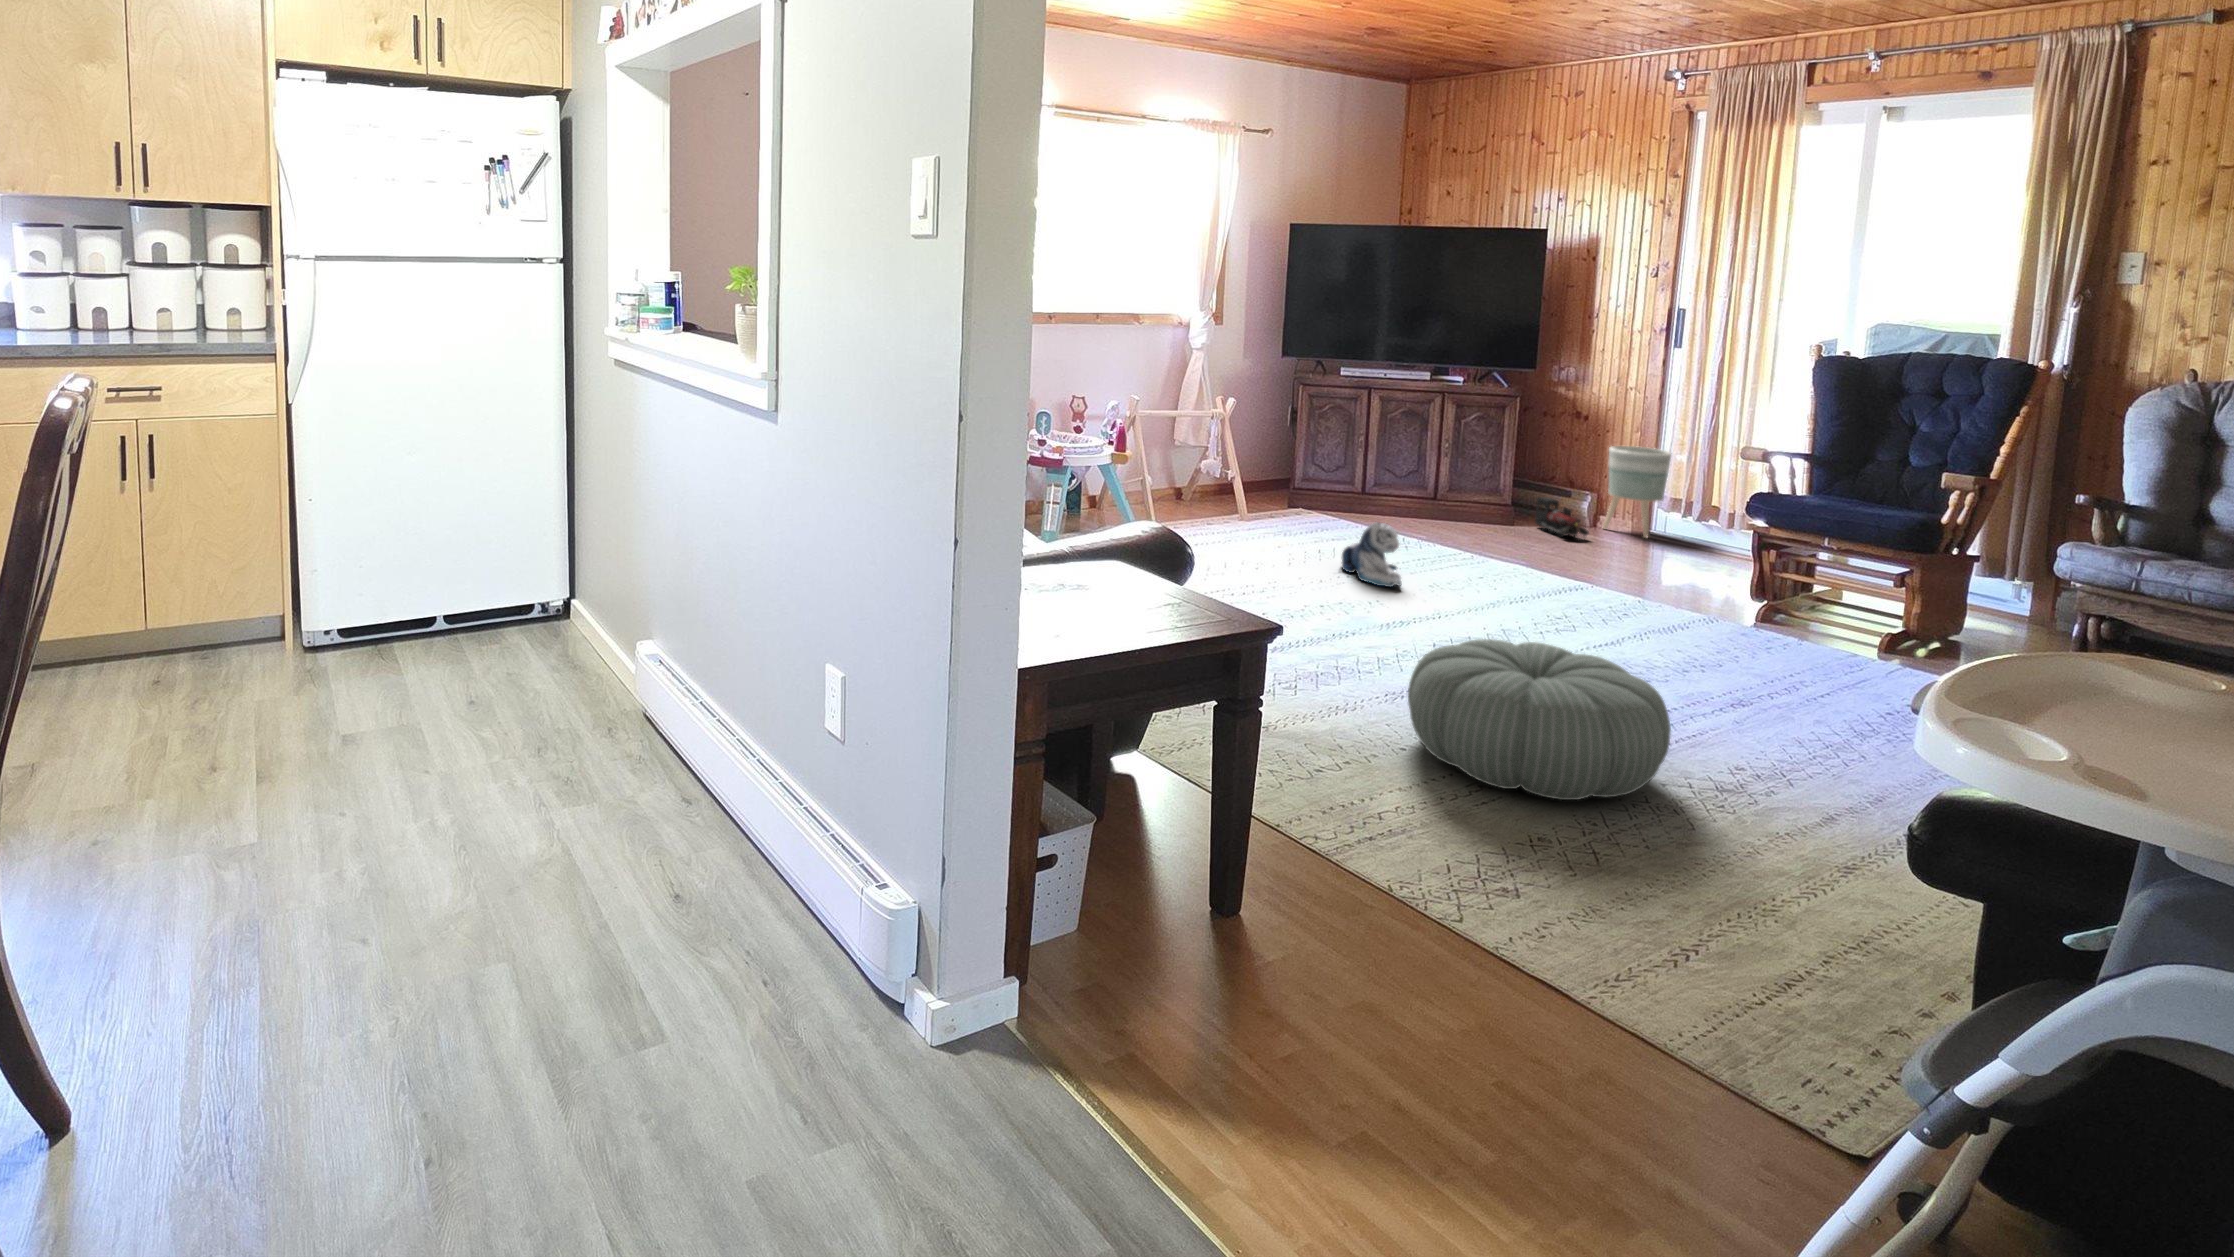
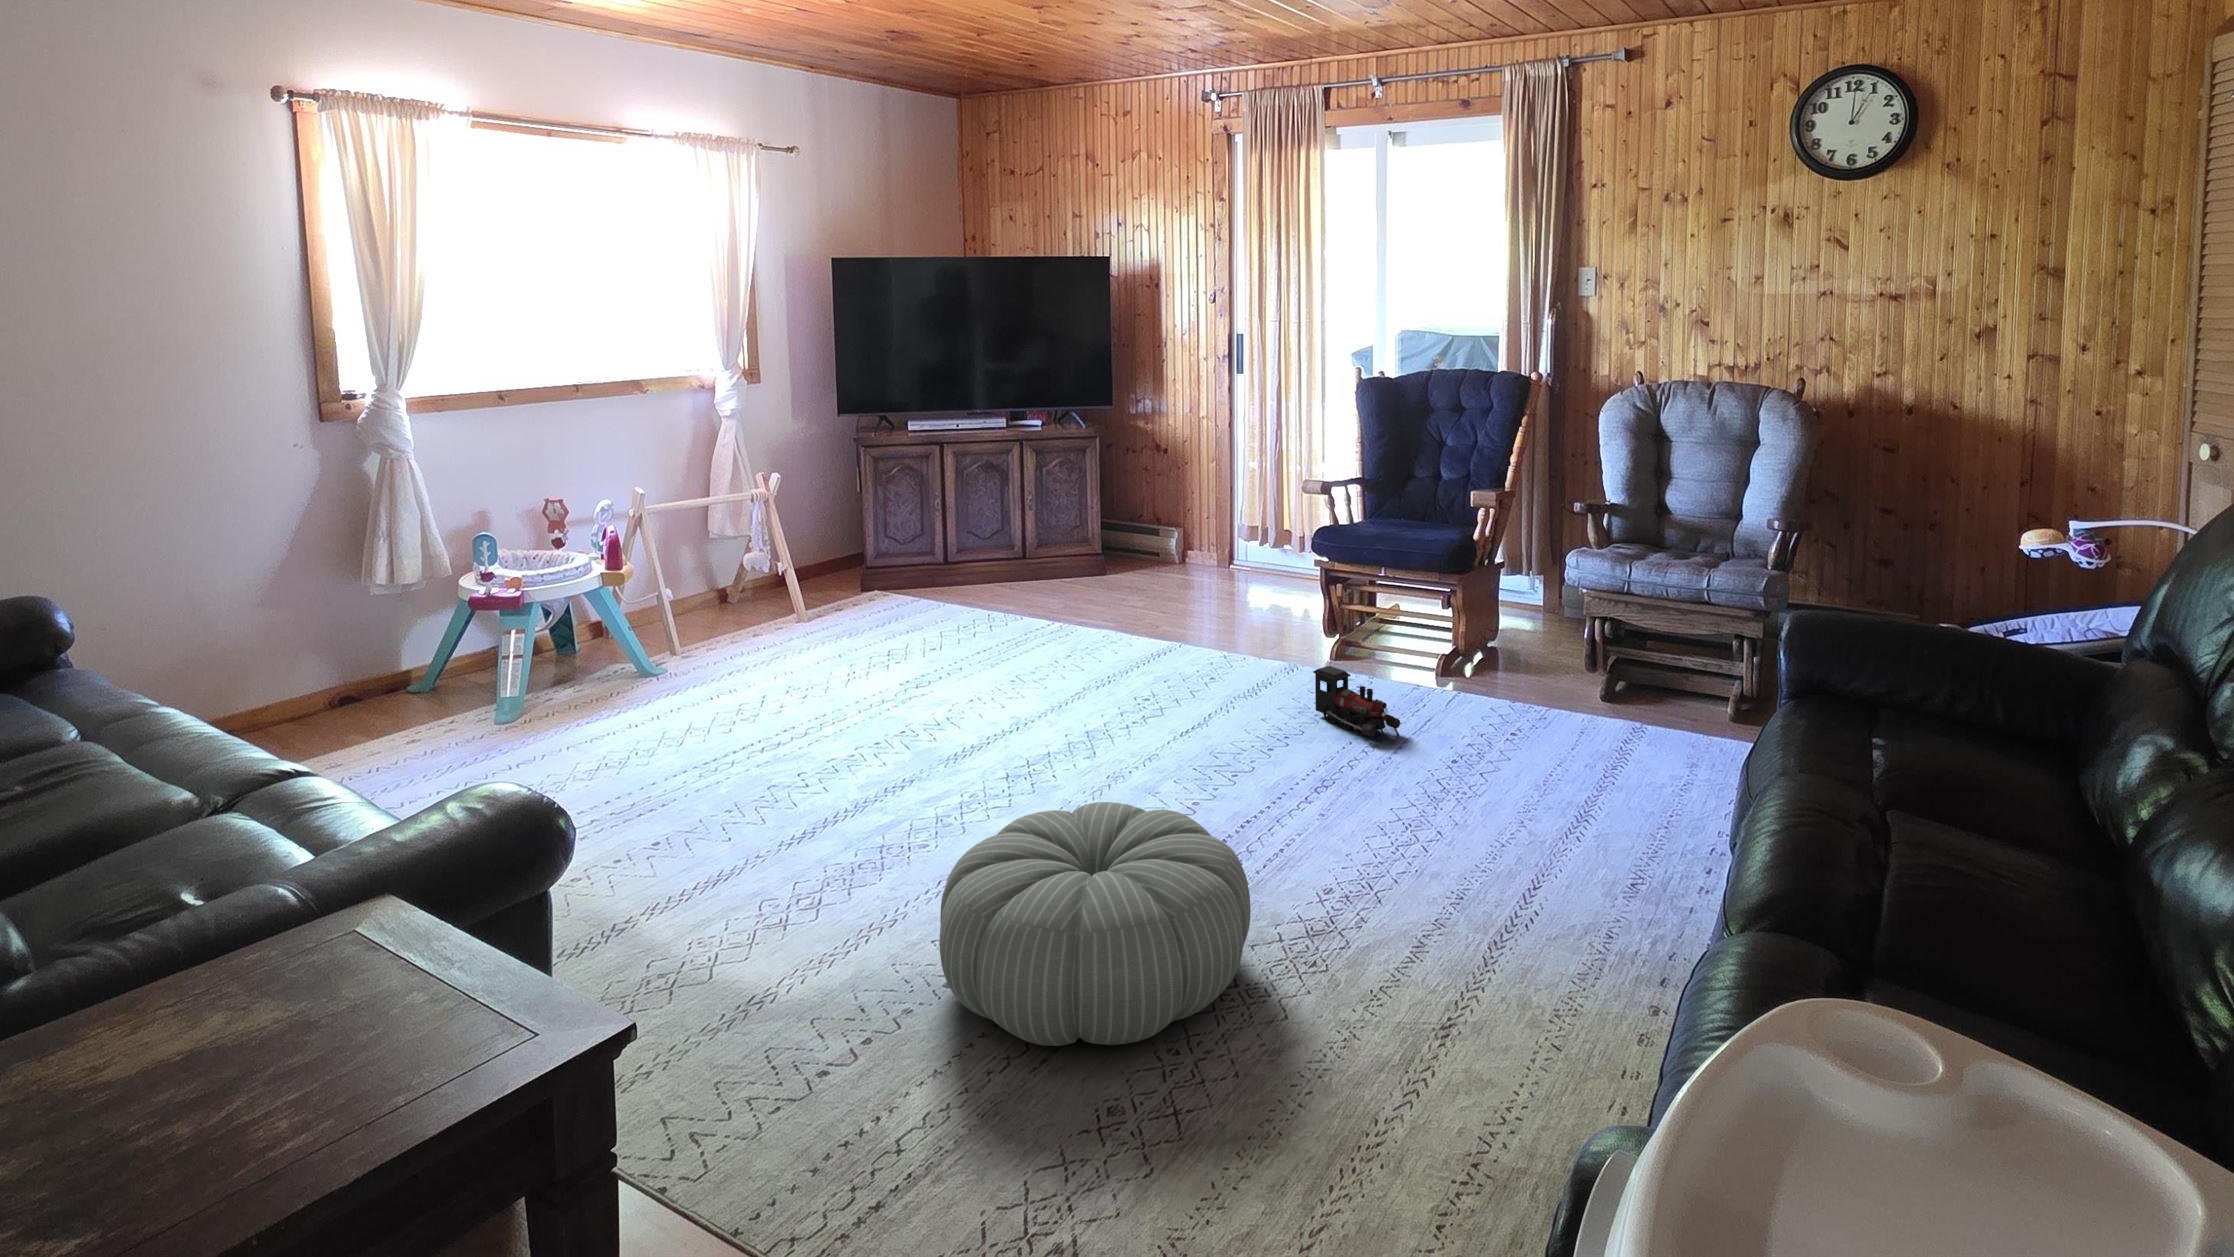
planter: present [1602,446,1671,538] -> none [1187,477,1244,573]
toy train: present [1535,497,1589,541] -> present [1313,666,1400,742]
plush toy: present [1342,522,1402,587] -> none [904,622,972,702]

